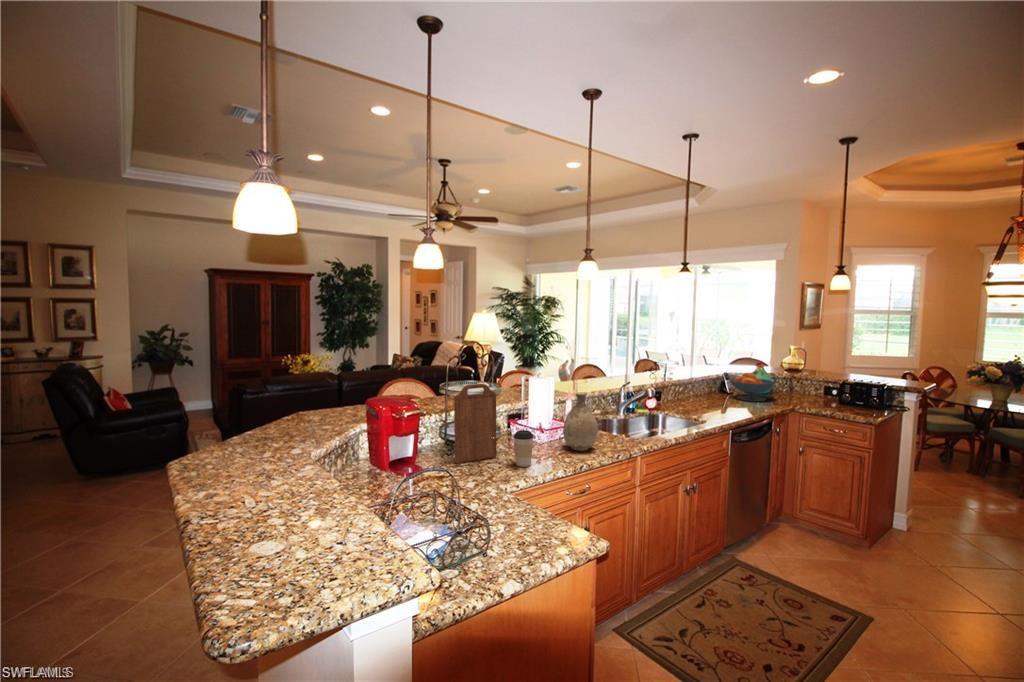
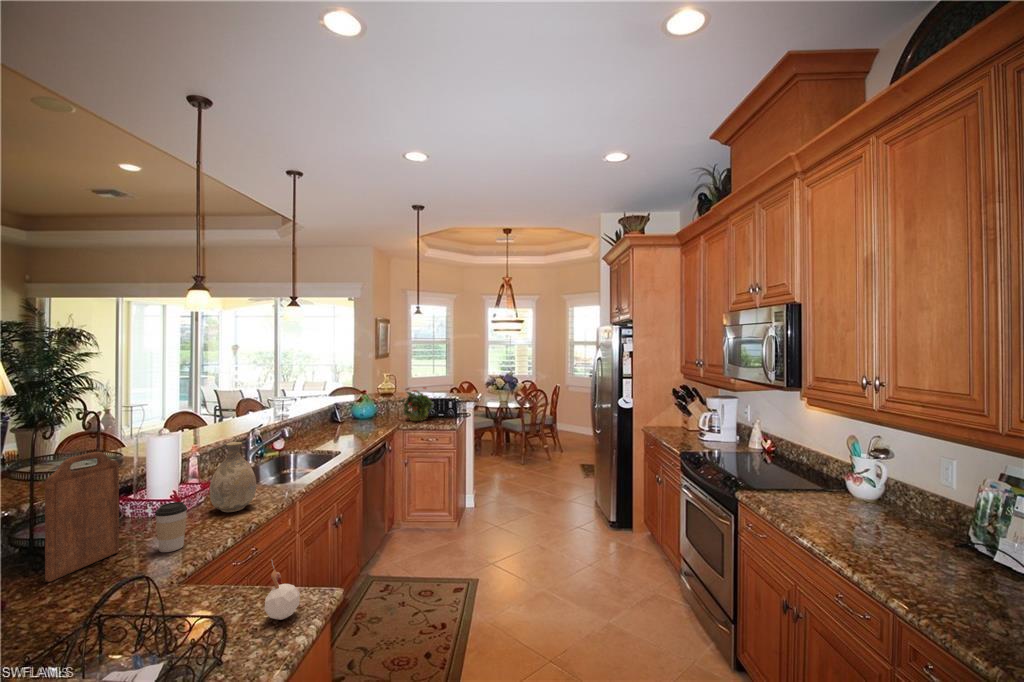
potted plant: none [798,362,847,404] -> present [401,387,434,421]
fruit bowl: present [730,373,775,401] -> none [345,401,384,428]
candle: none [532,492,559,545] -> present [264,560,300,620]

